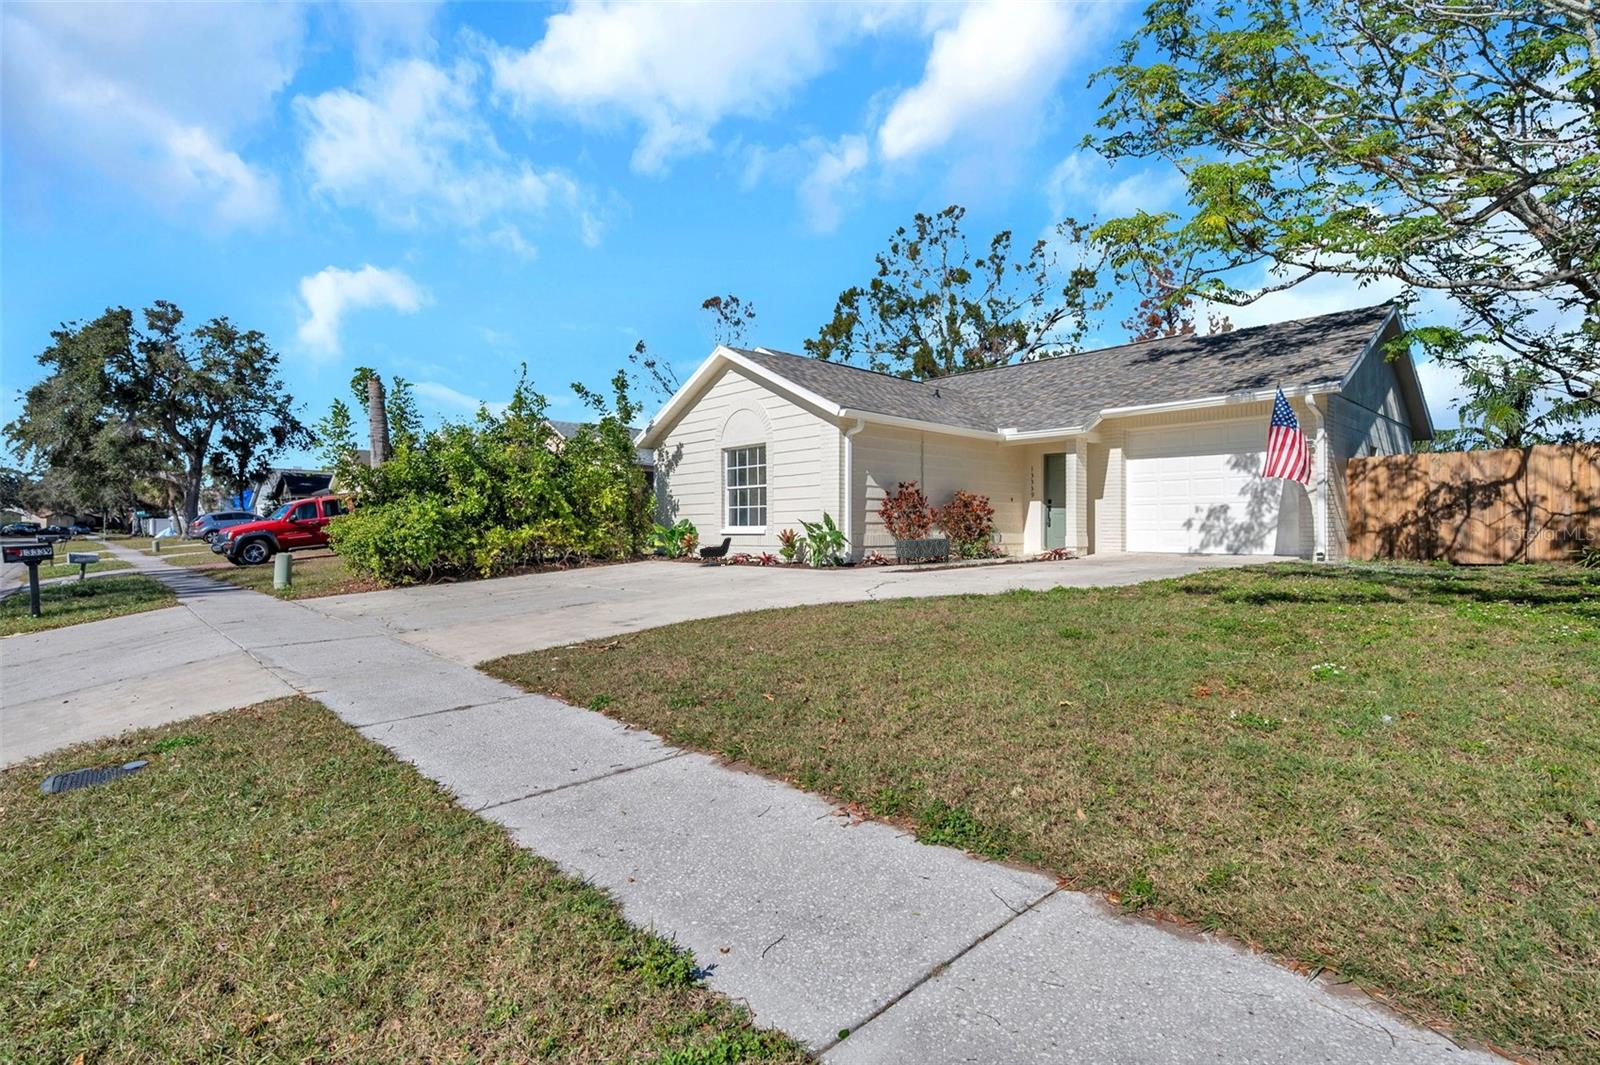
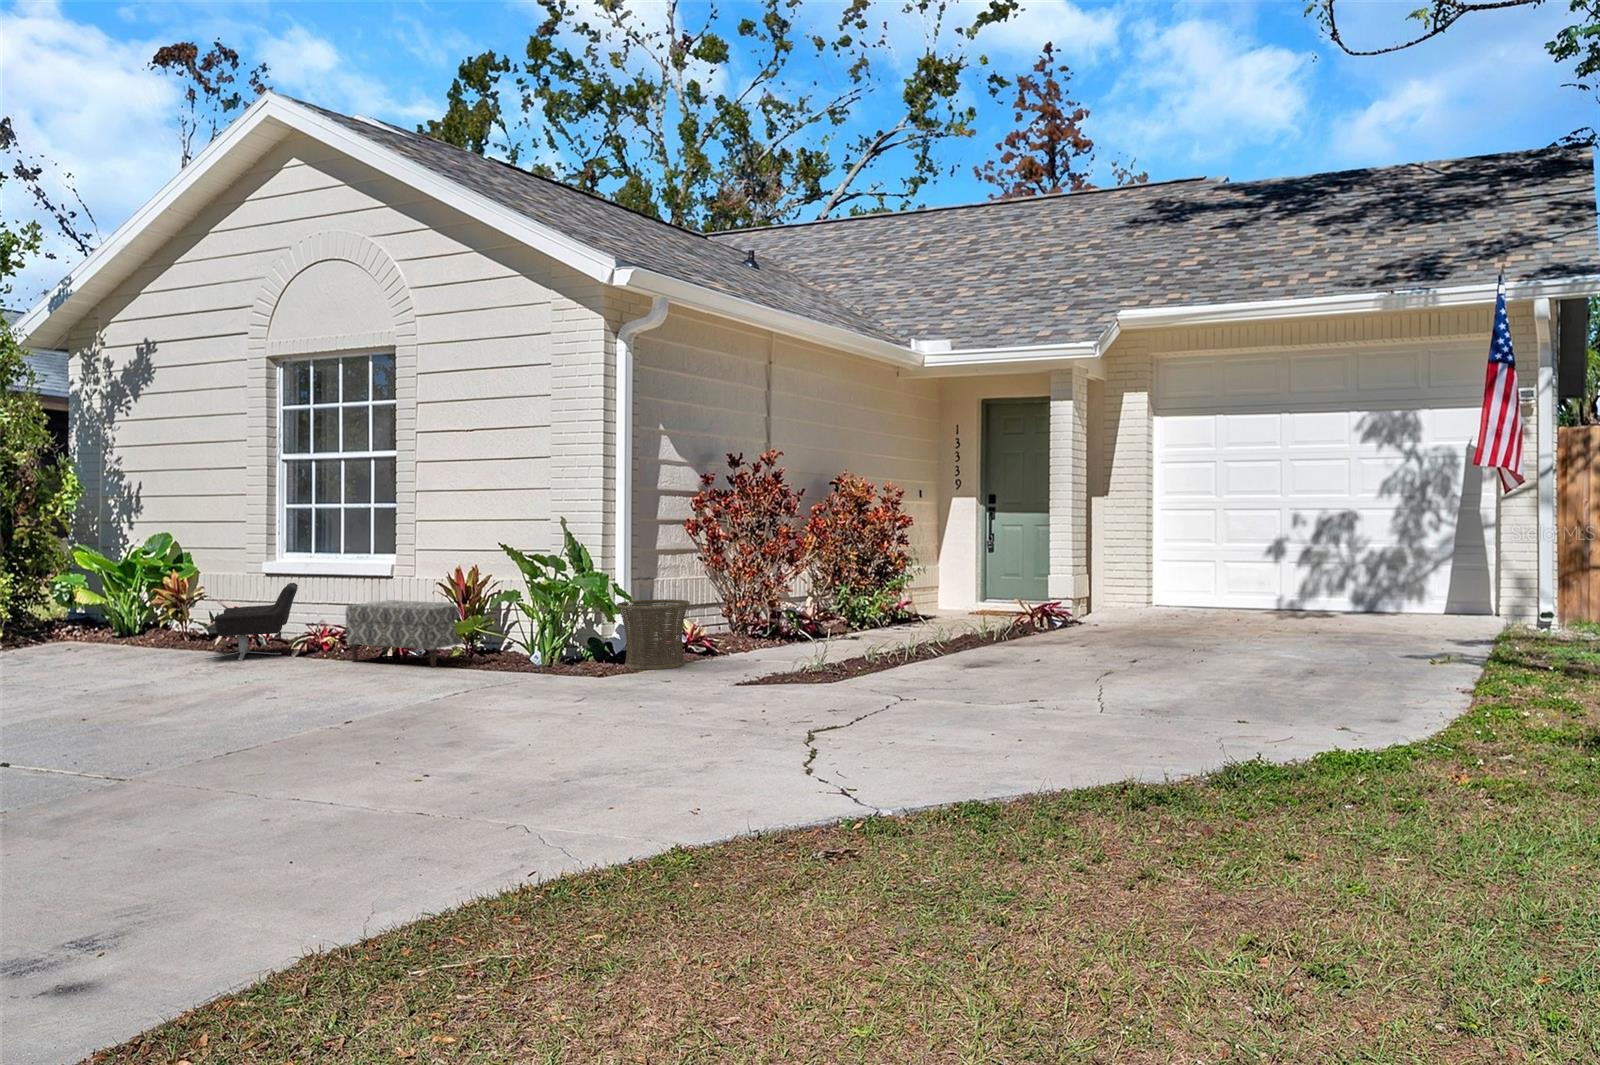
bench: present [896,538,950,565] -> present [346,600,469,667]
basket: none [843,543,873,571] -> present [617,599,690,670]

